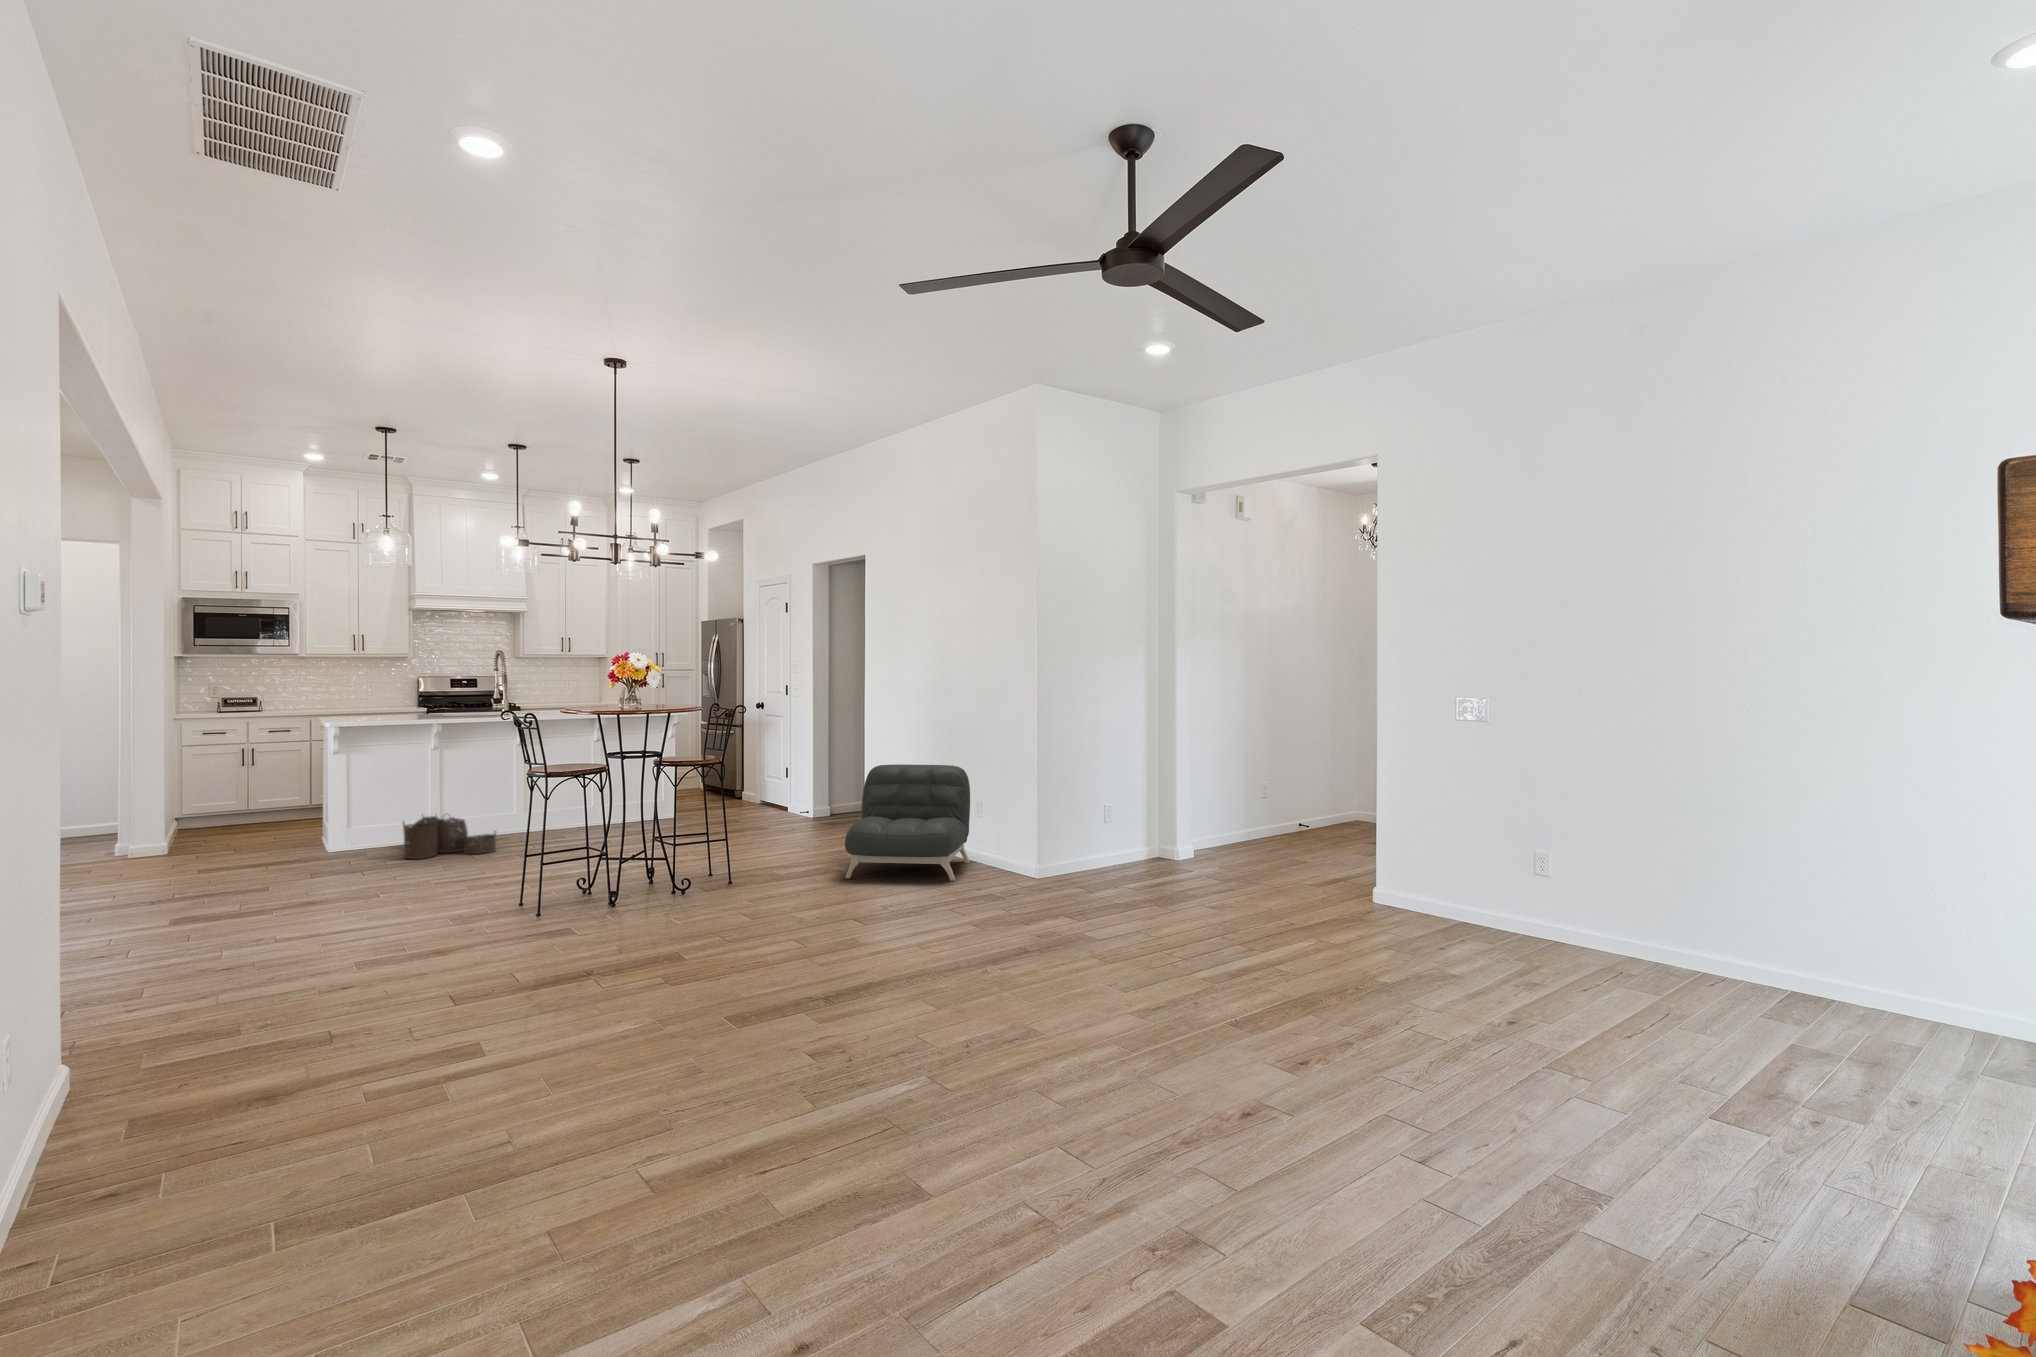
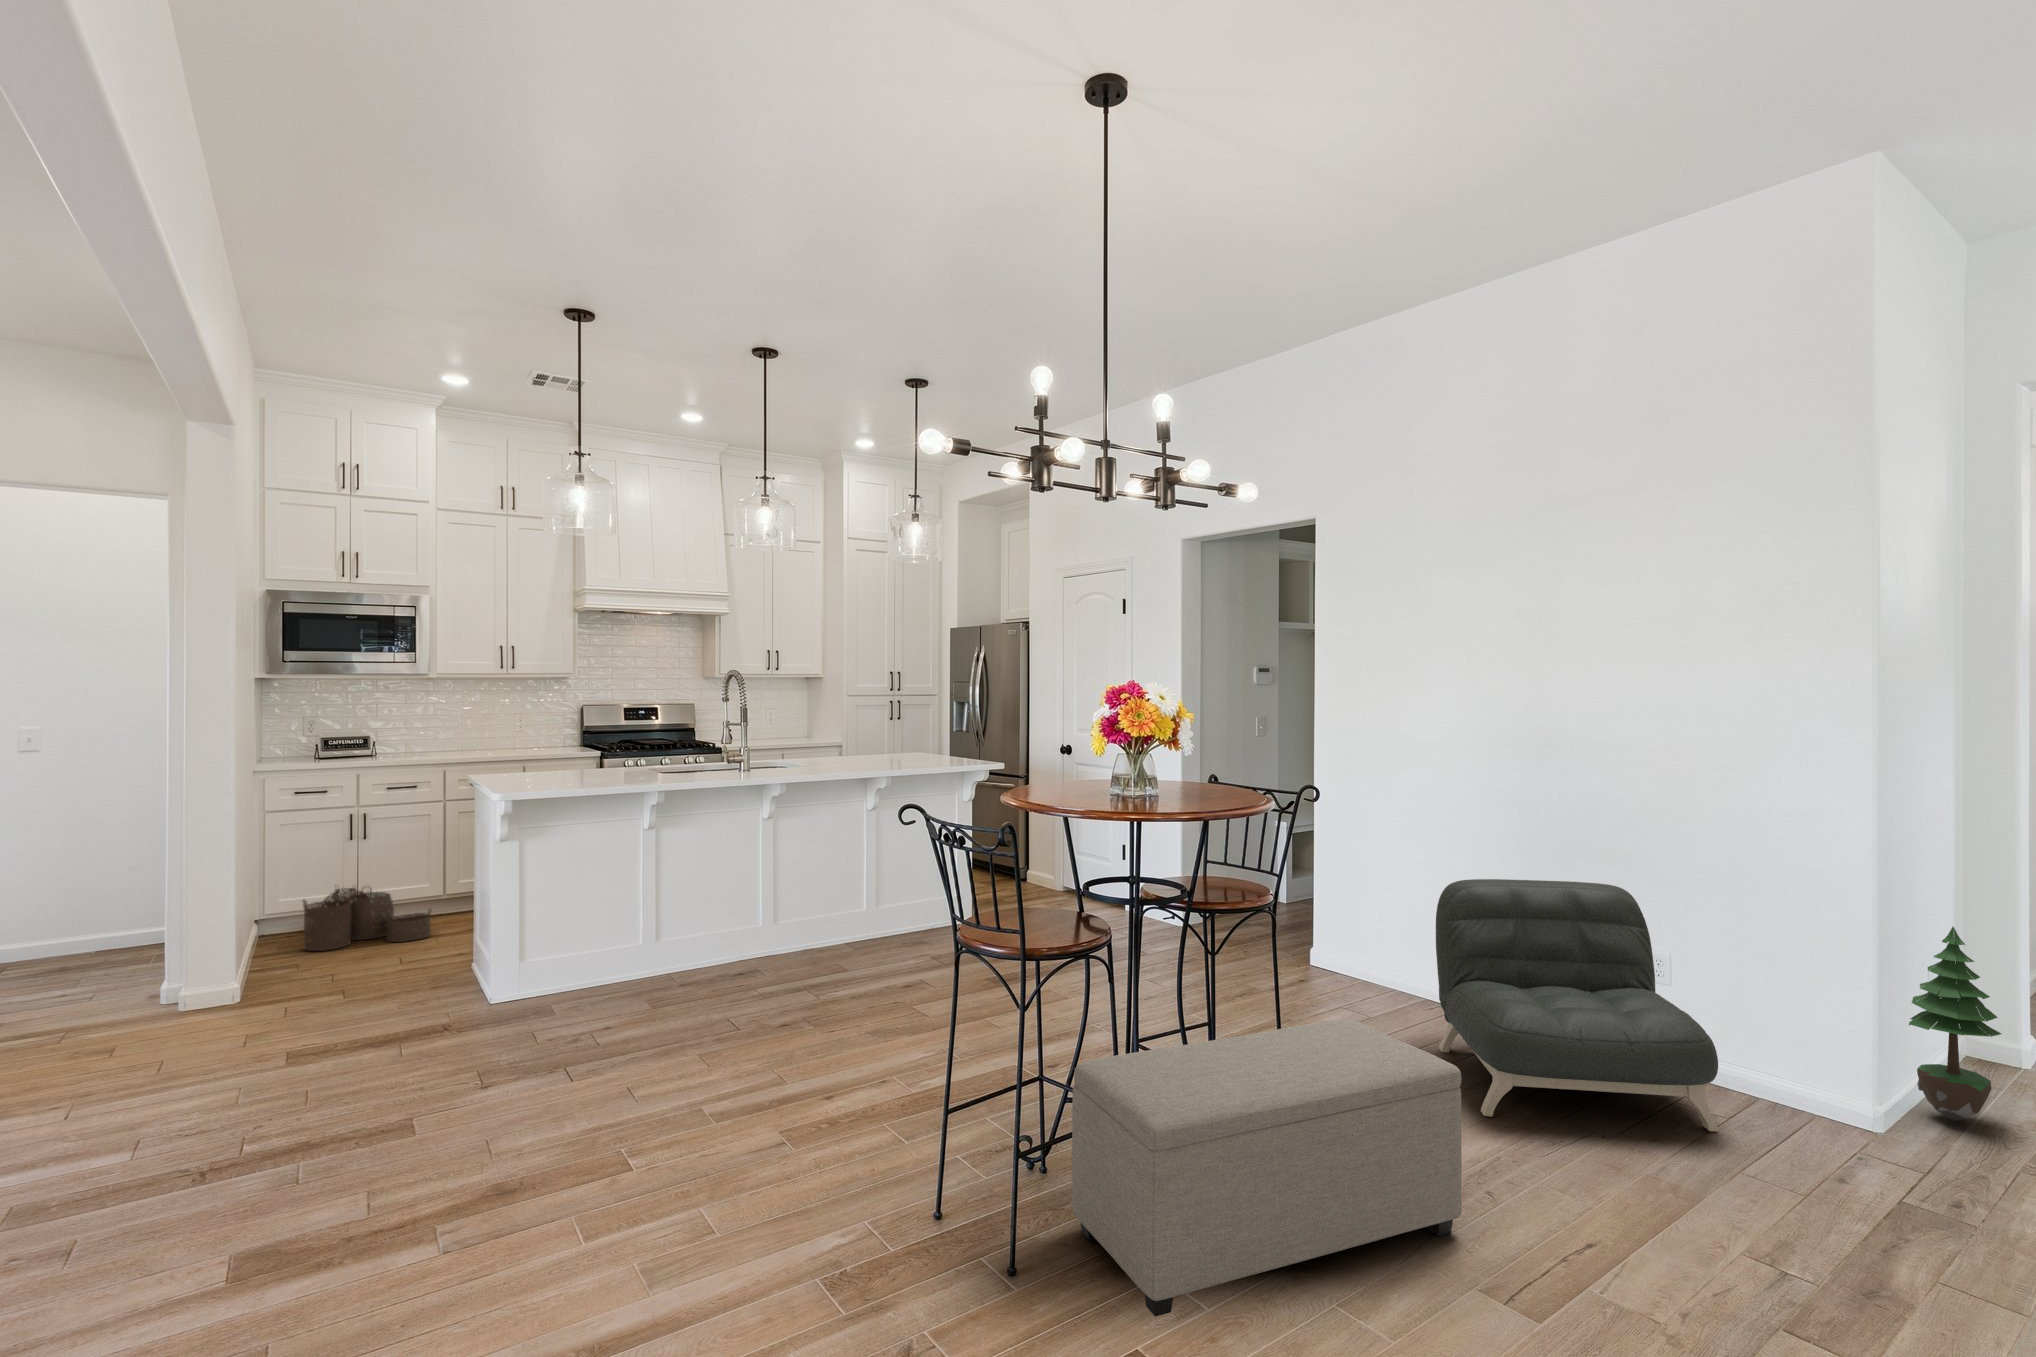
potted tree: none [1065,778,1101,876] -> present [1909,927,2001,1121]
woven basket: present [403,814,496,859] -> present [302,885,430,951]
ottoman: none [580,819,764,924] -> present [1072,1019,1462,1317]

